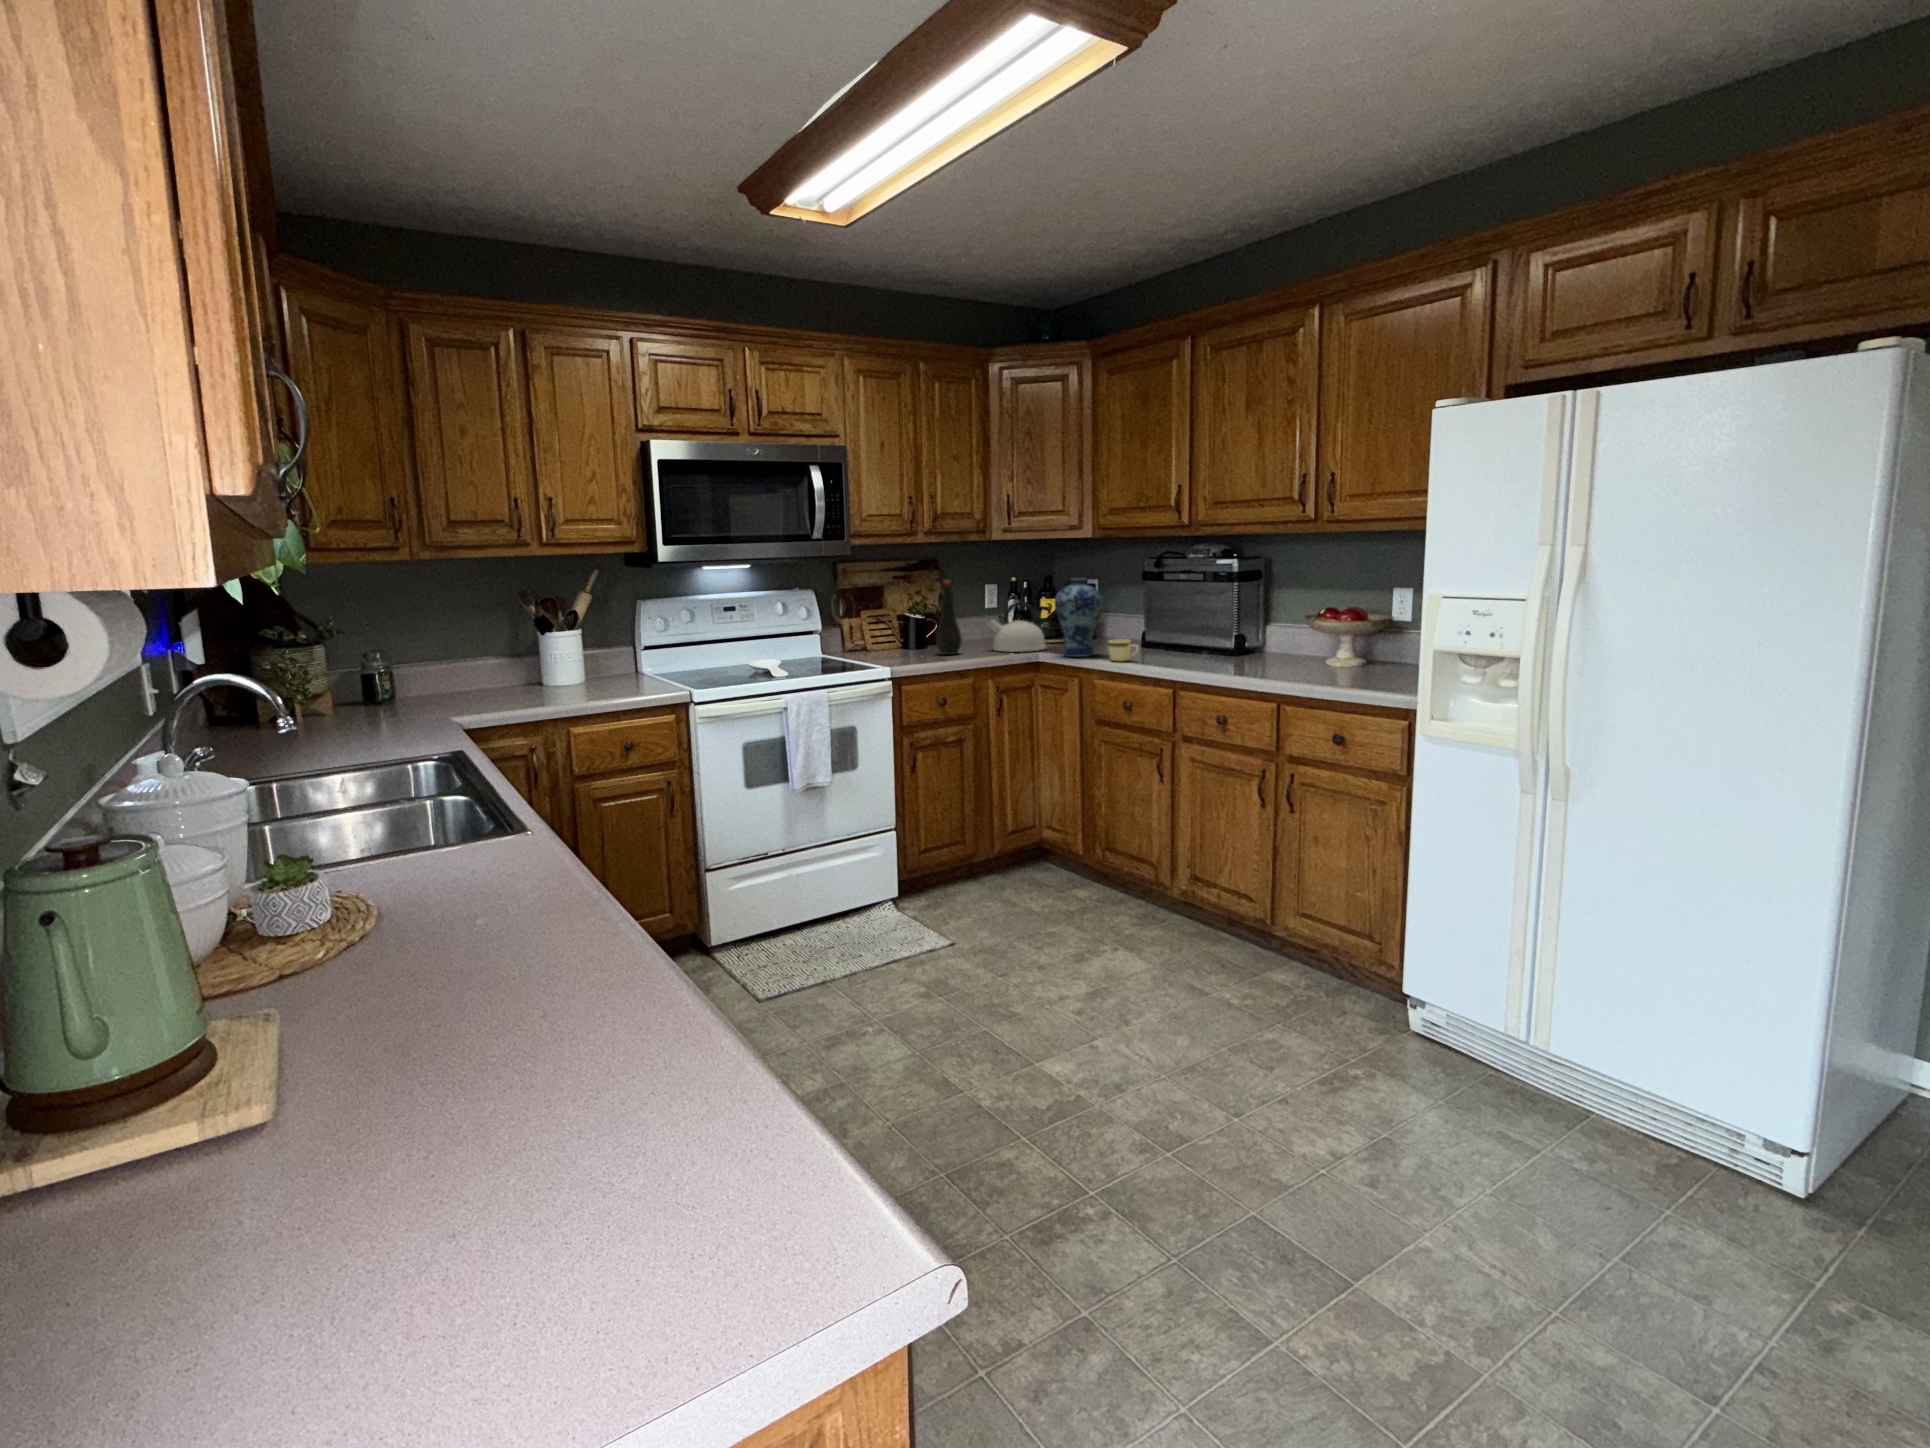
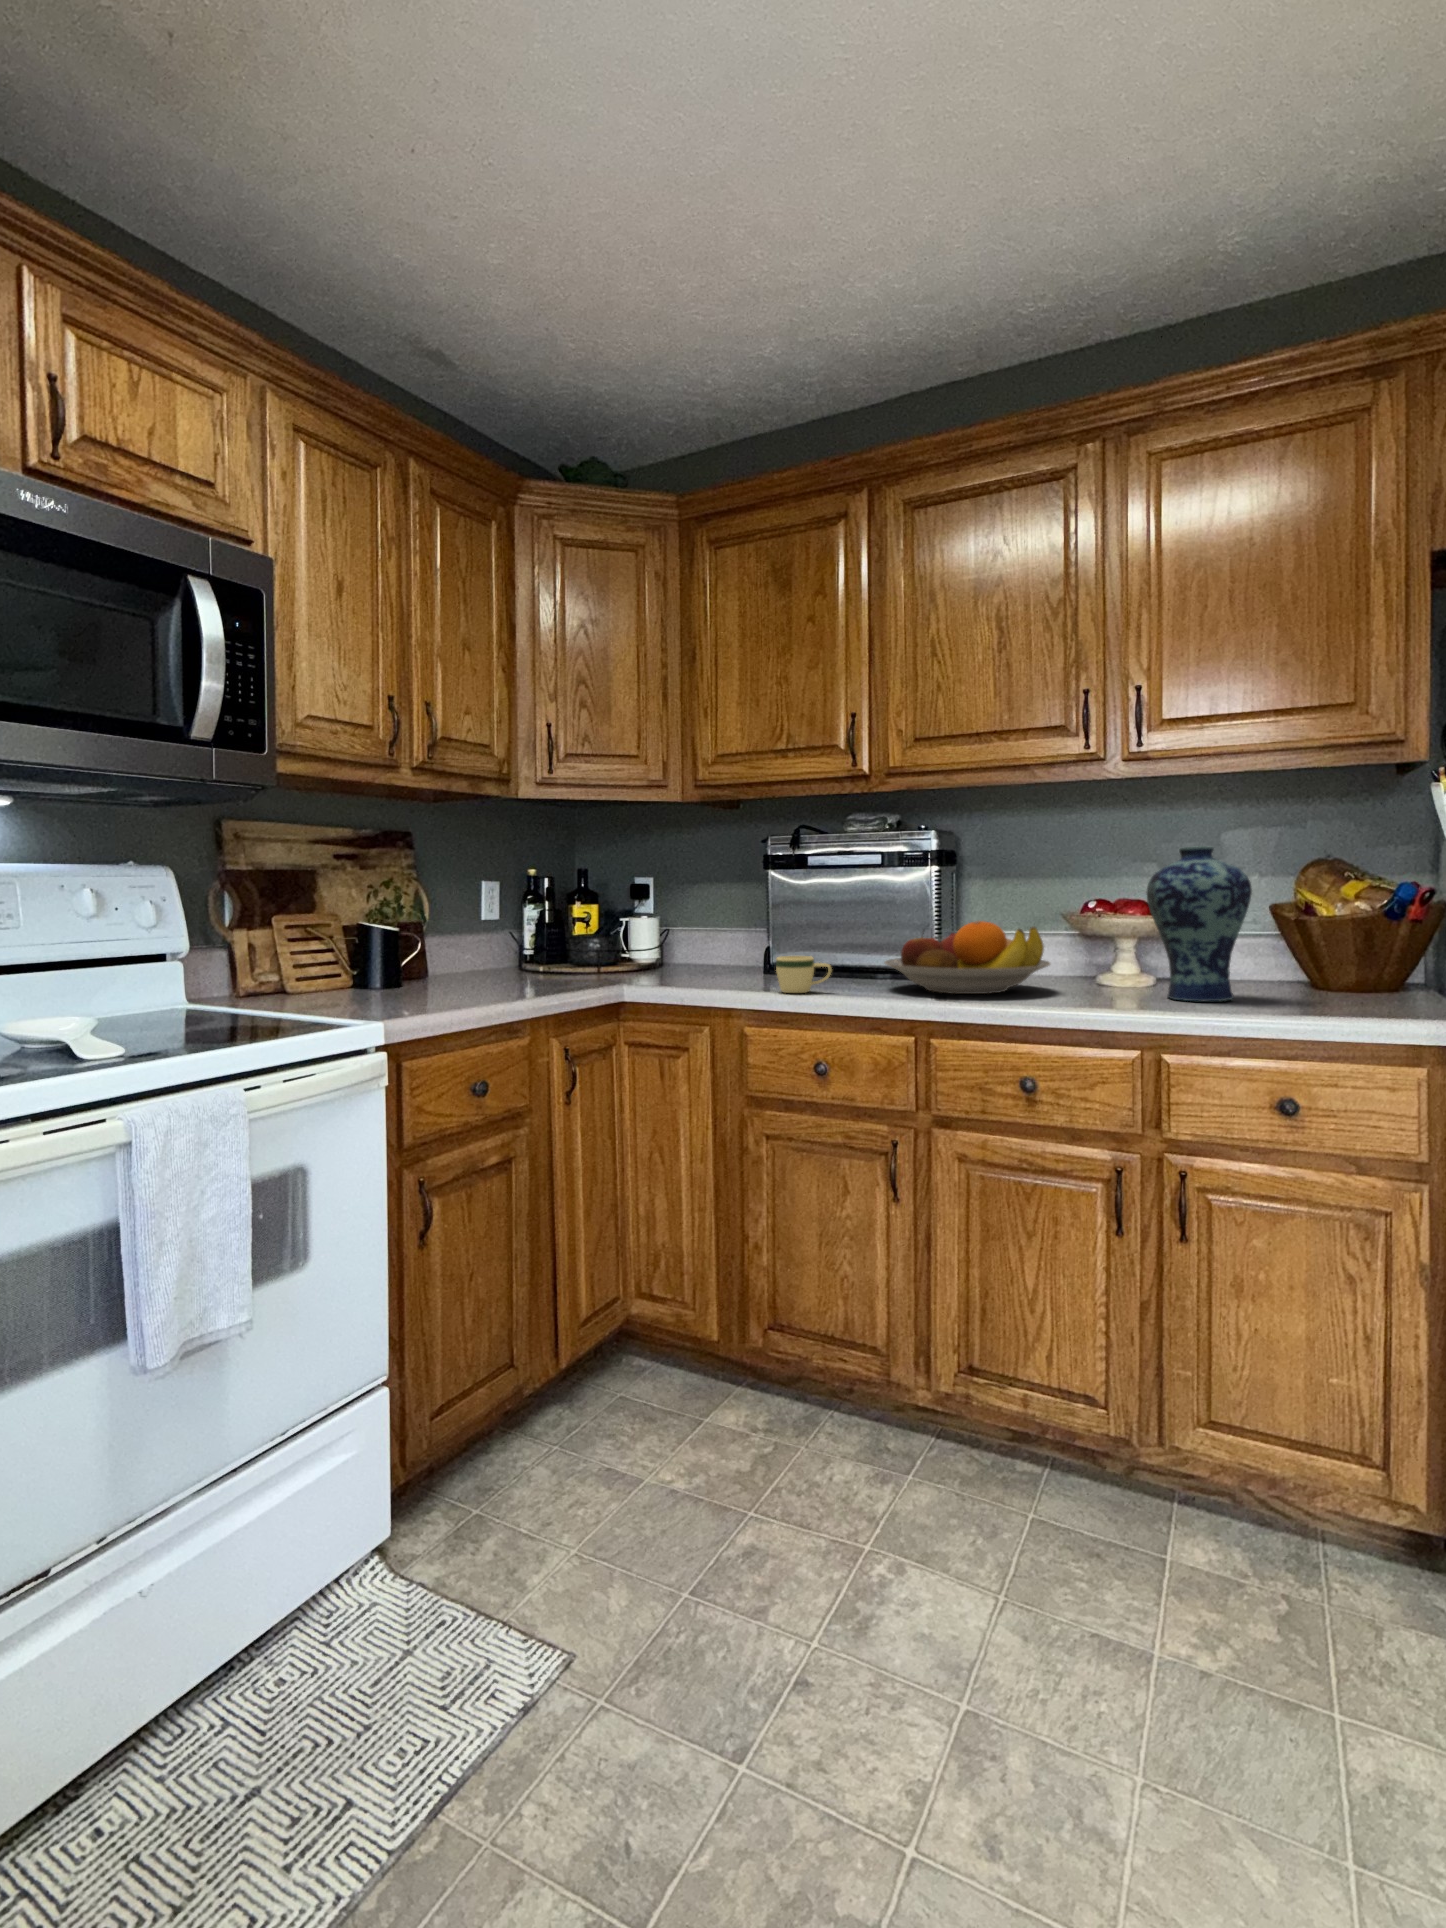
vase: present [1055,579,1103,657] -> present [1147,846,1252,1001]
bottle: present [936,580,962,655] -> none [438,855,489,995]
kettle: present [987,601,1046,652] -> none [524,900,626,986]
fruit bowl: none [1172,623,1275,667] -> present [885,921,1050,994]

